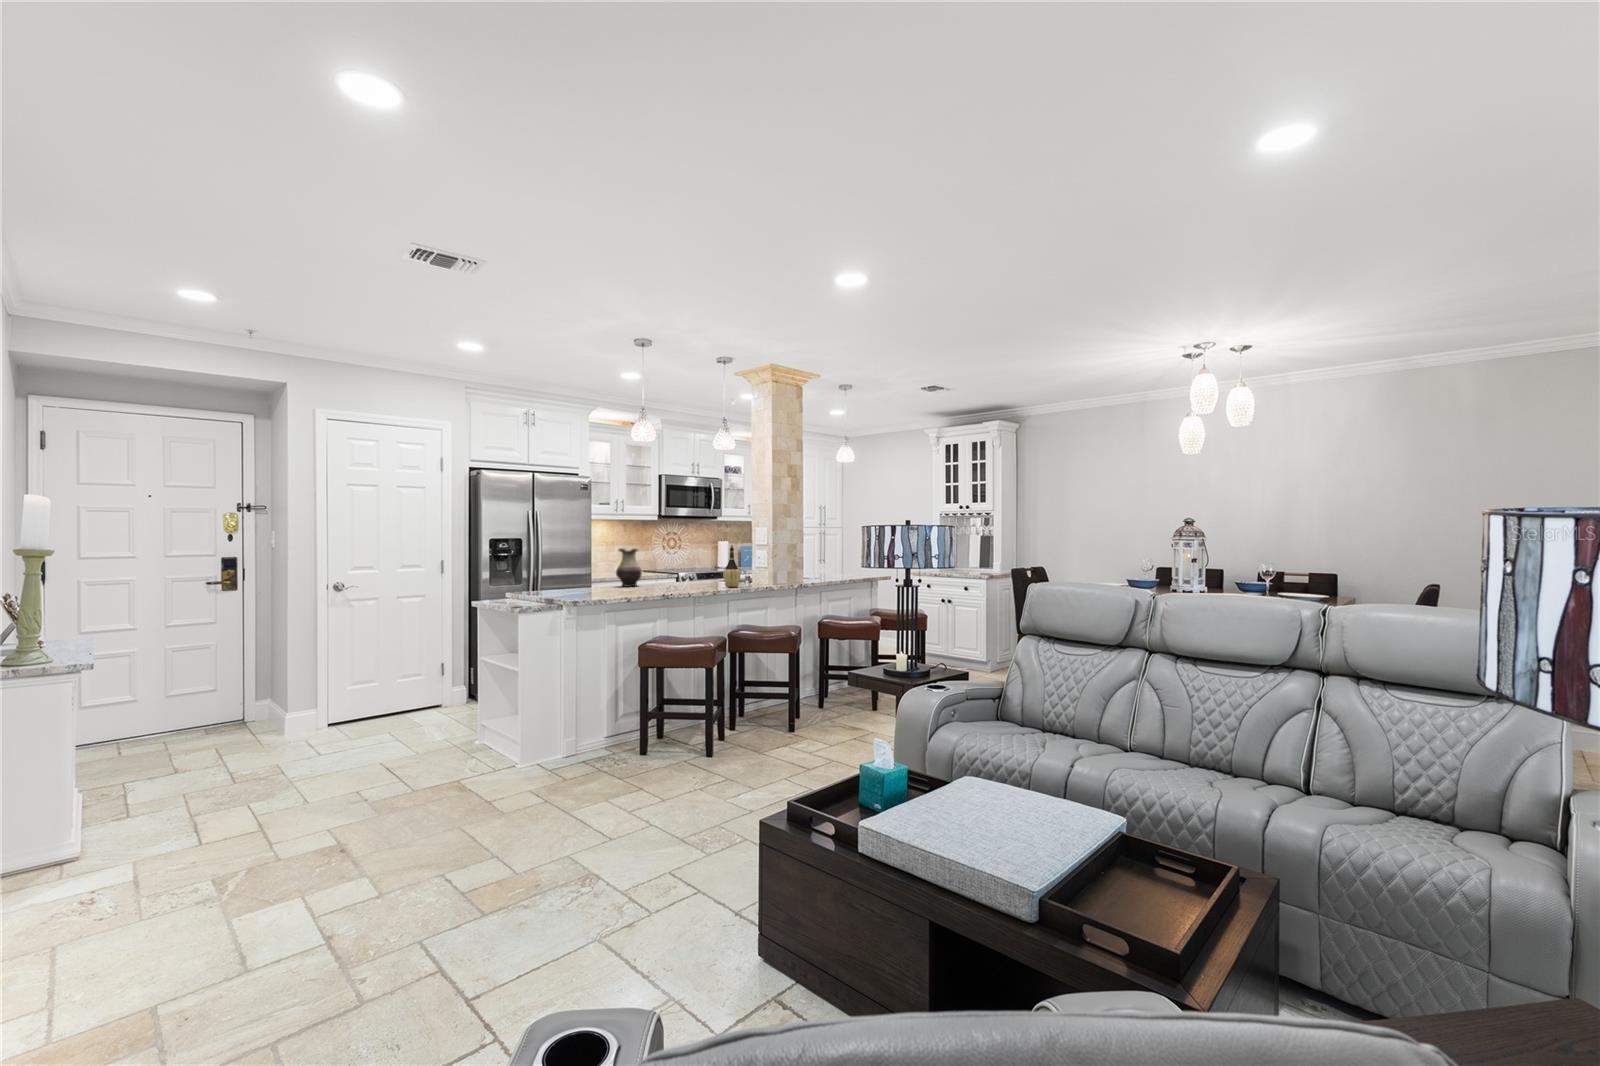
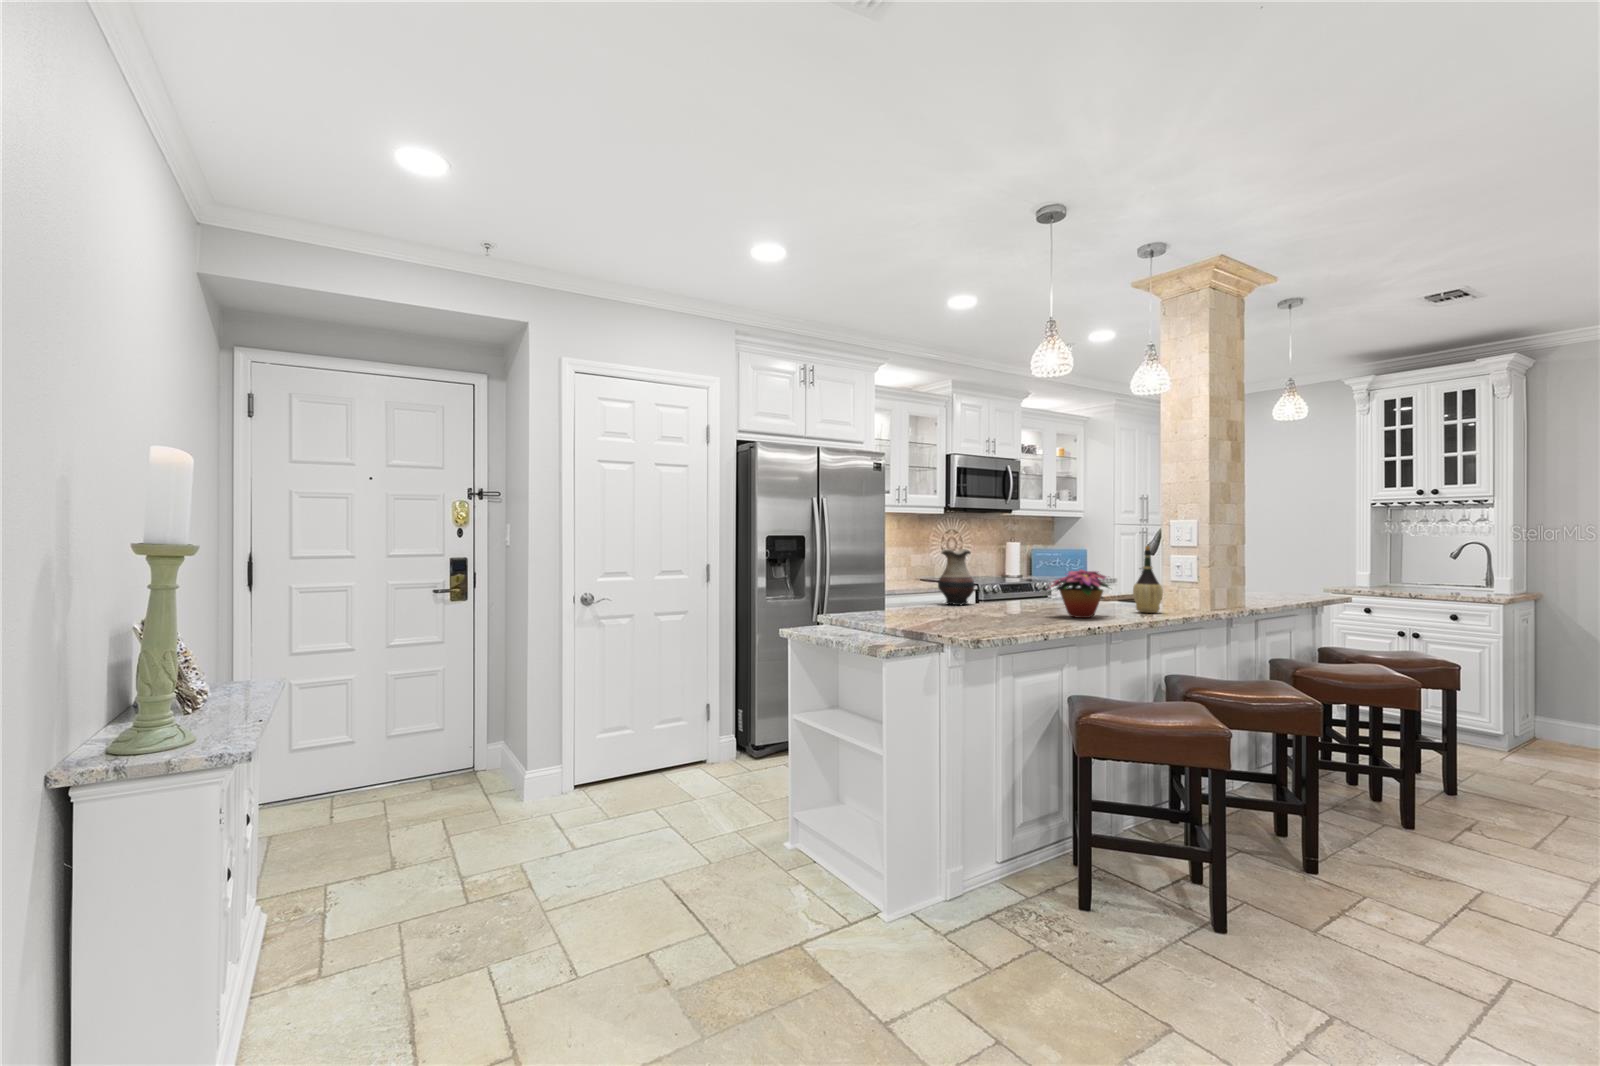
flower arrangement: none [659,560,705,591] -> present [1048,570,1109,618]

